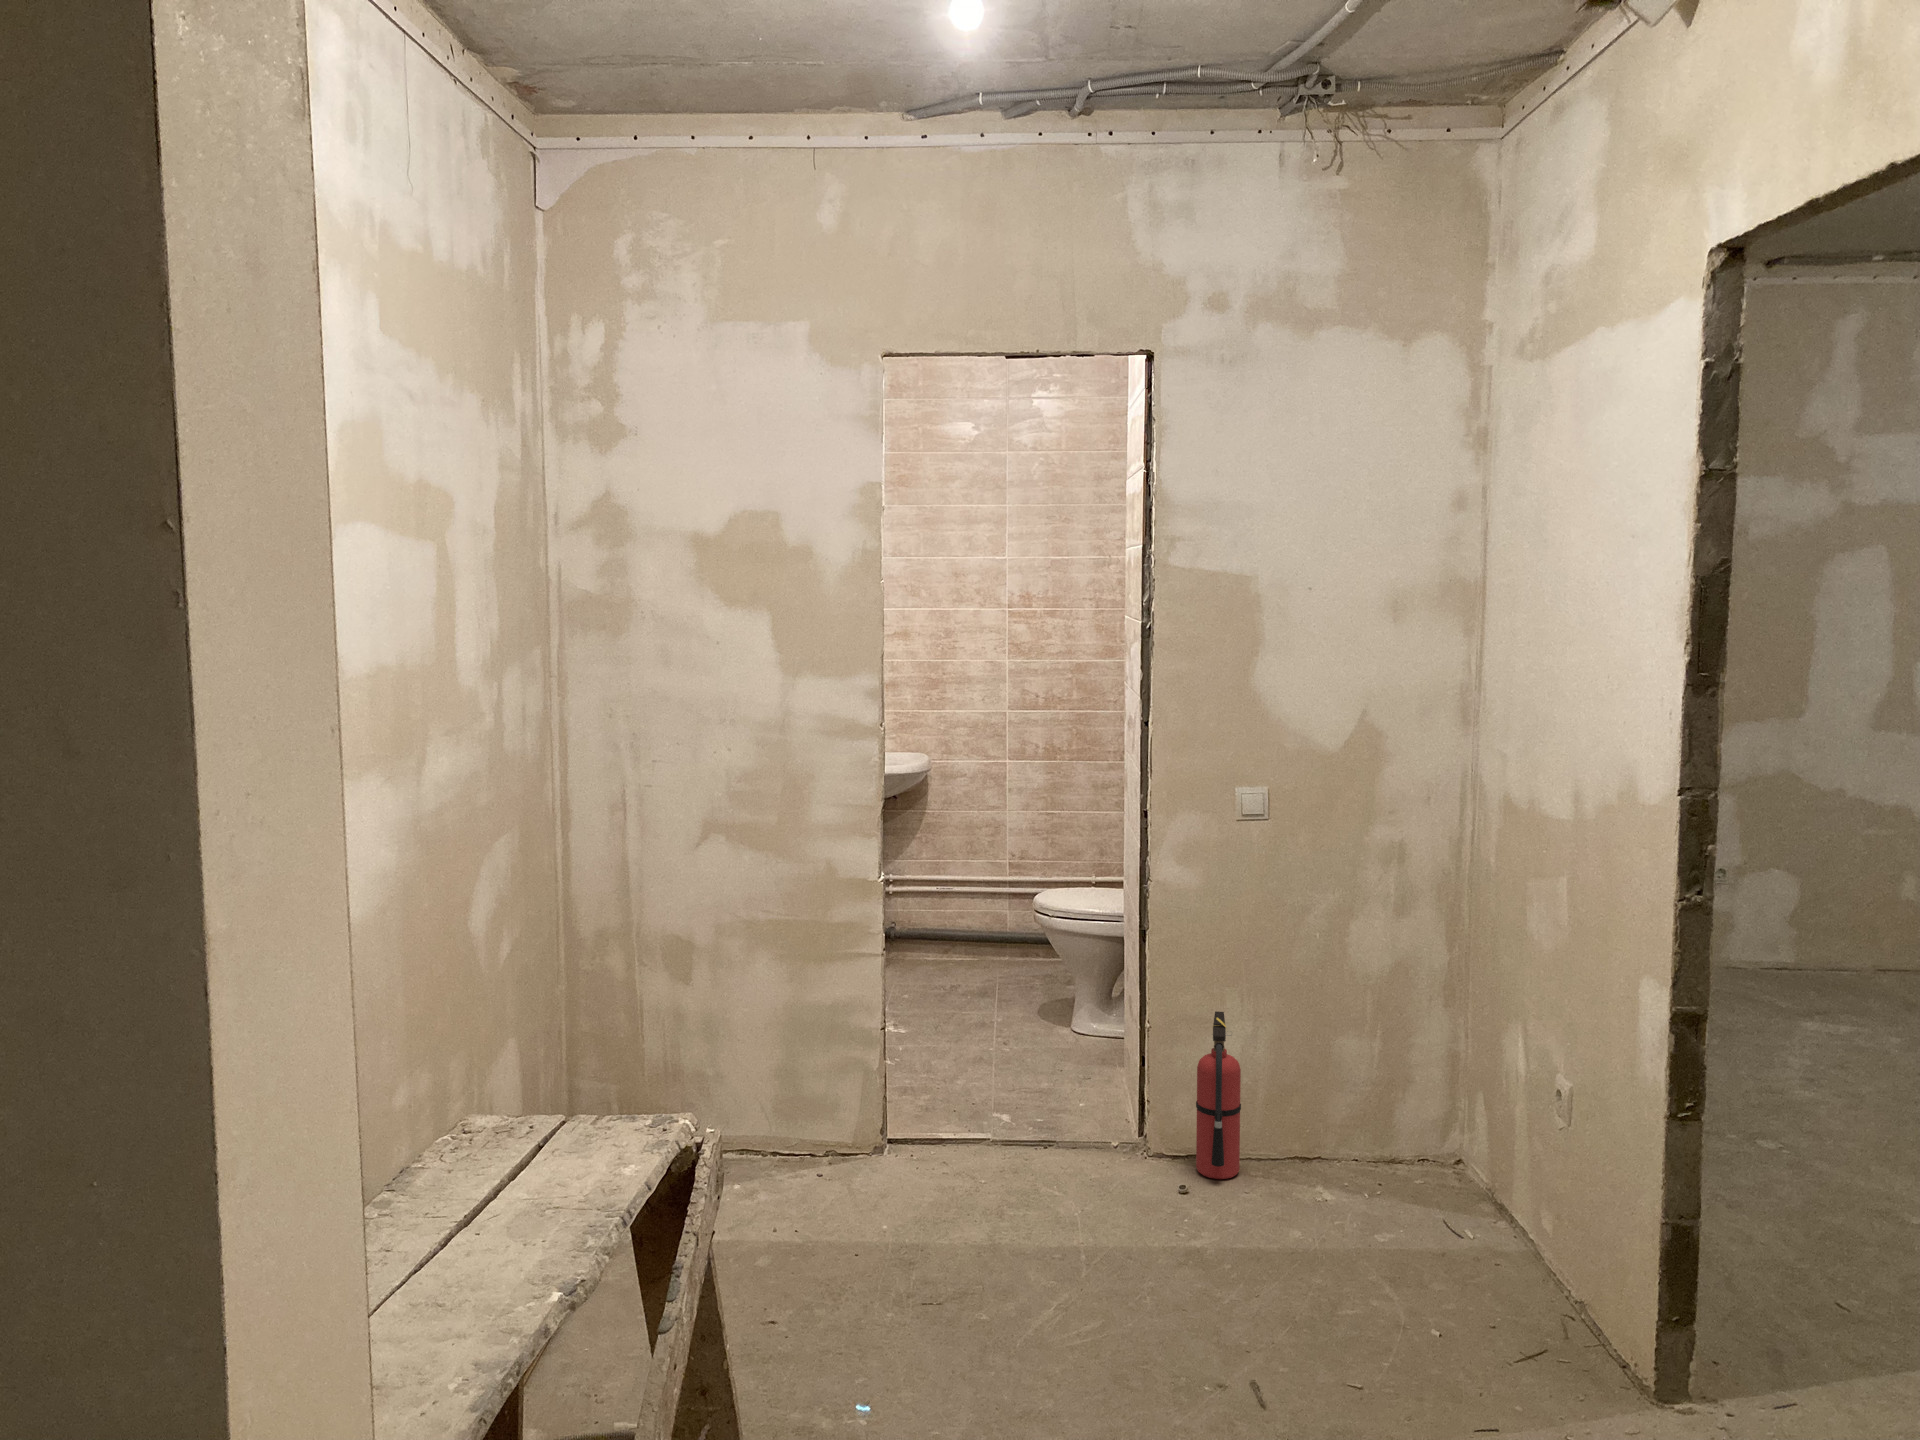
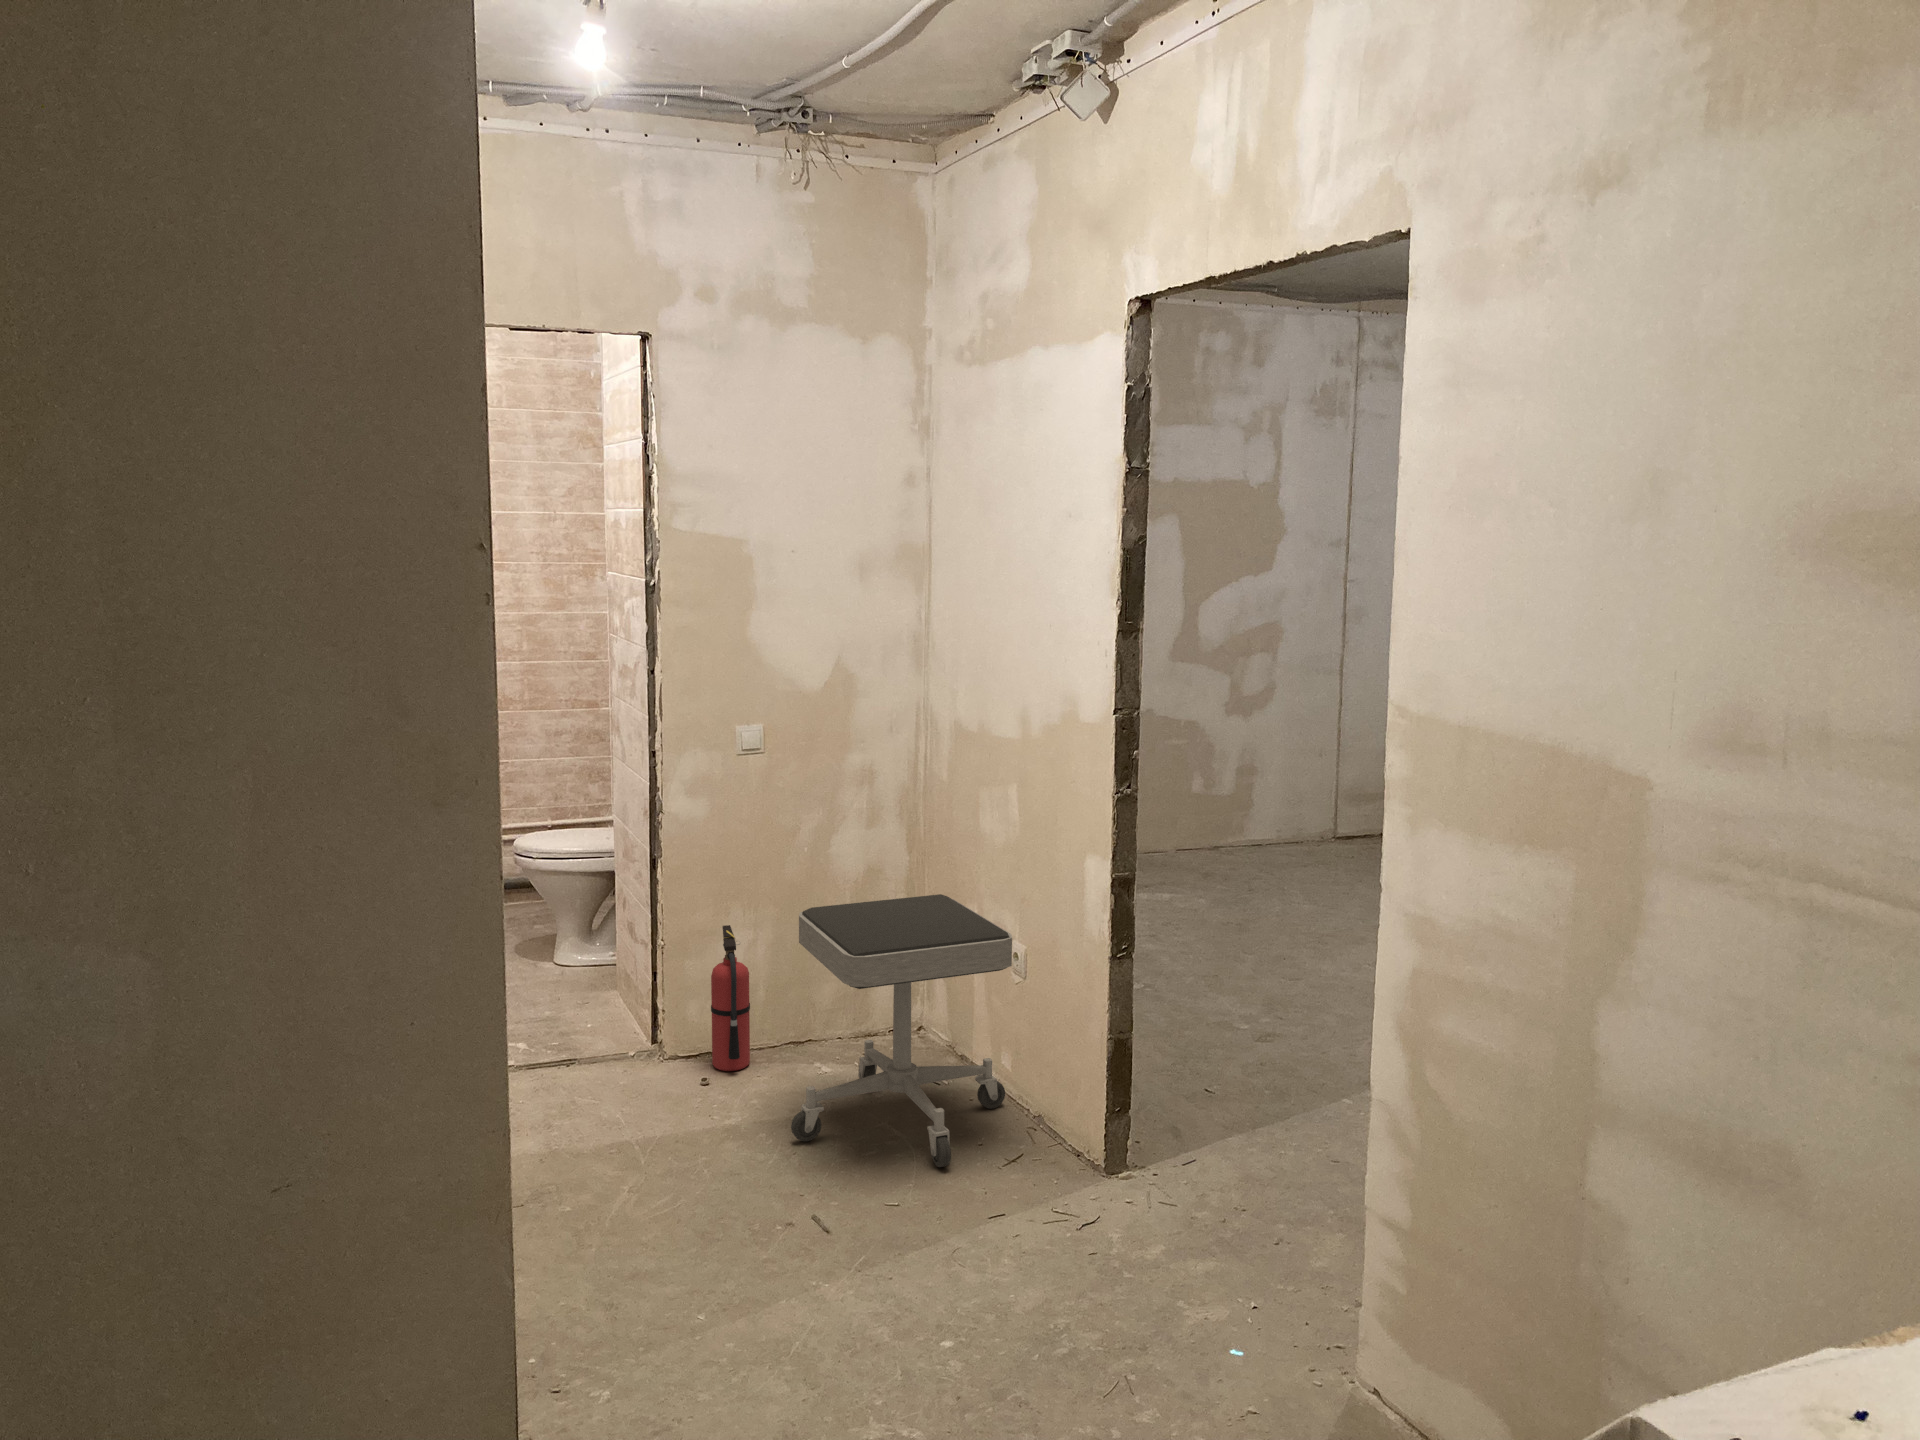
stool: none [1255,1005,1540,1352] -> present [791,894,1012,1167]

